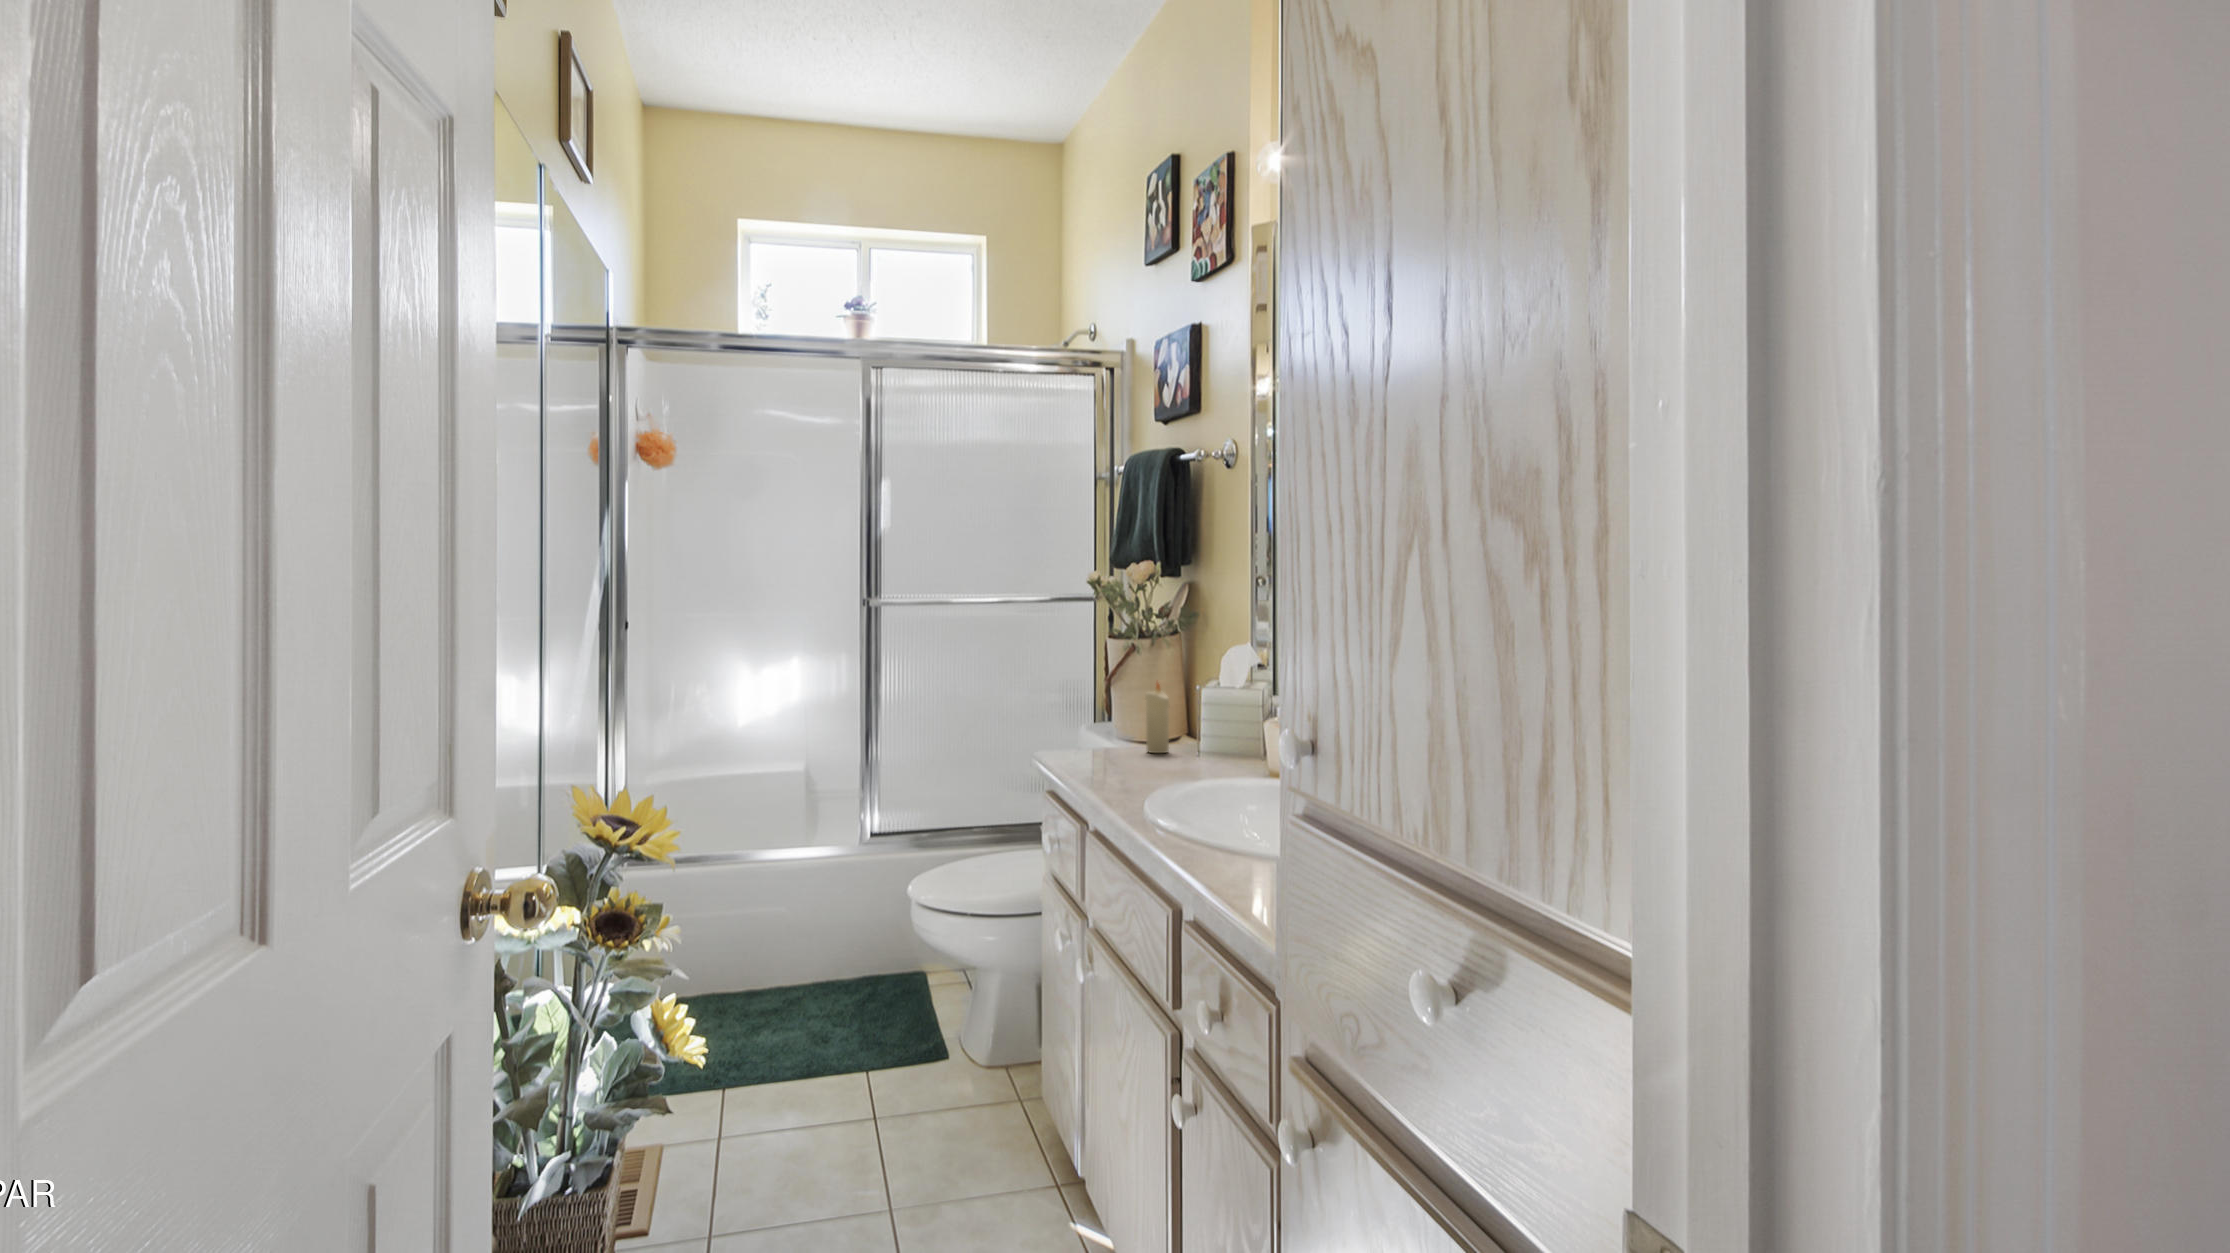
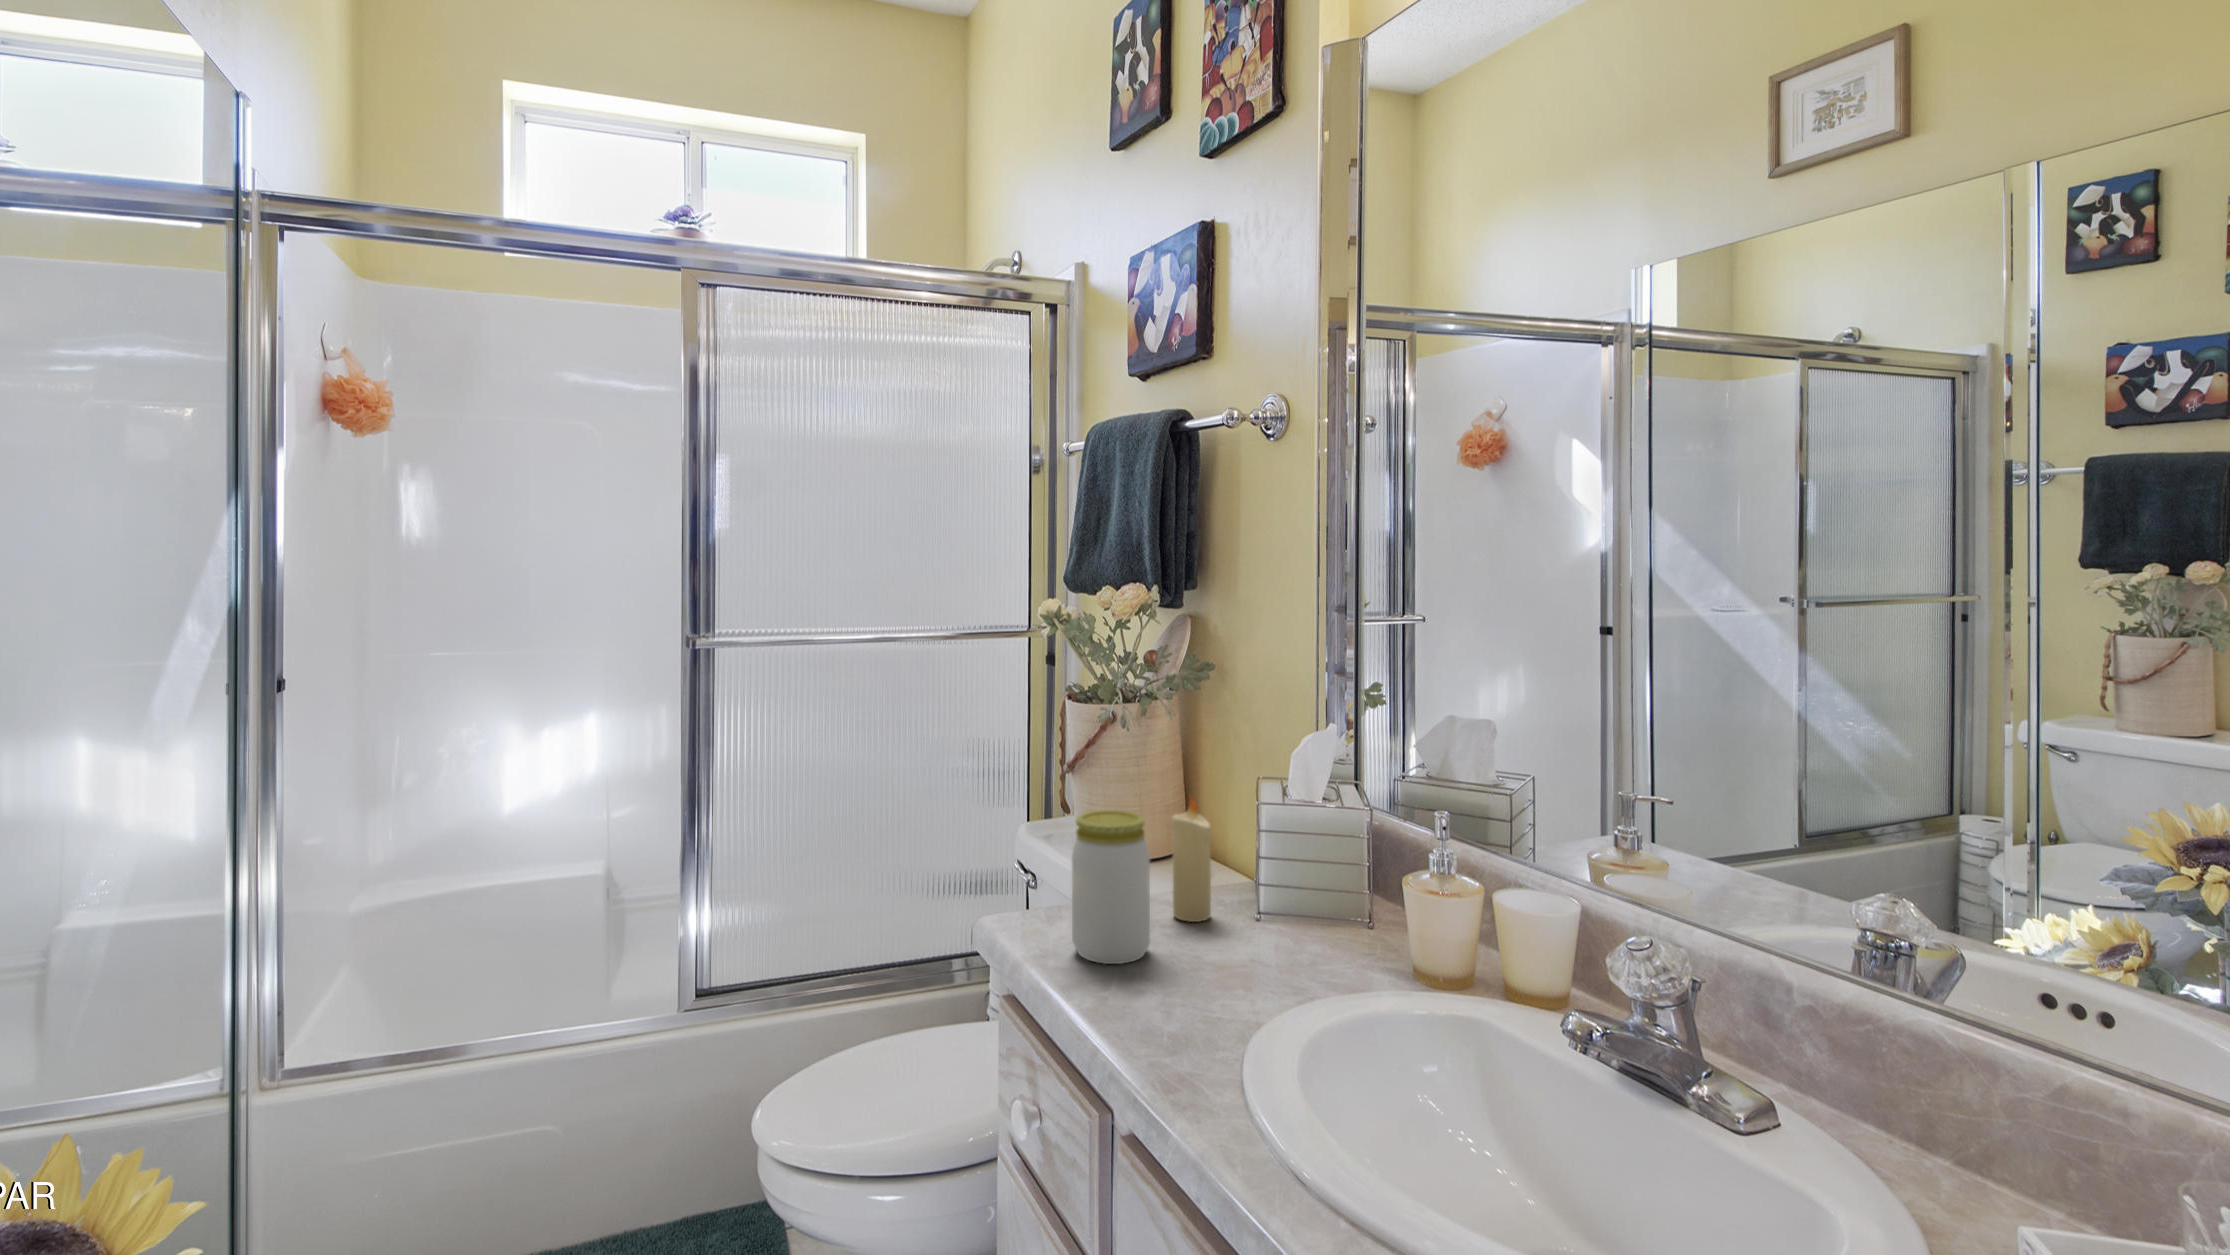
jar: none [1079,683,1123,764] -> present [1072,810,1150,964]

